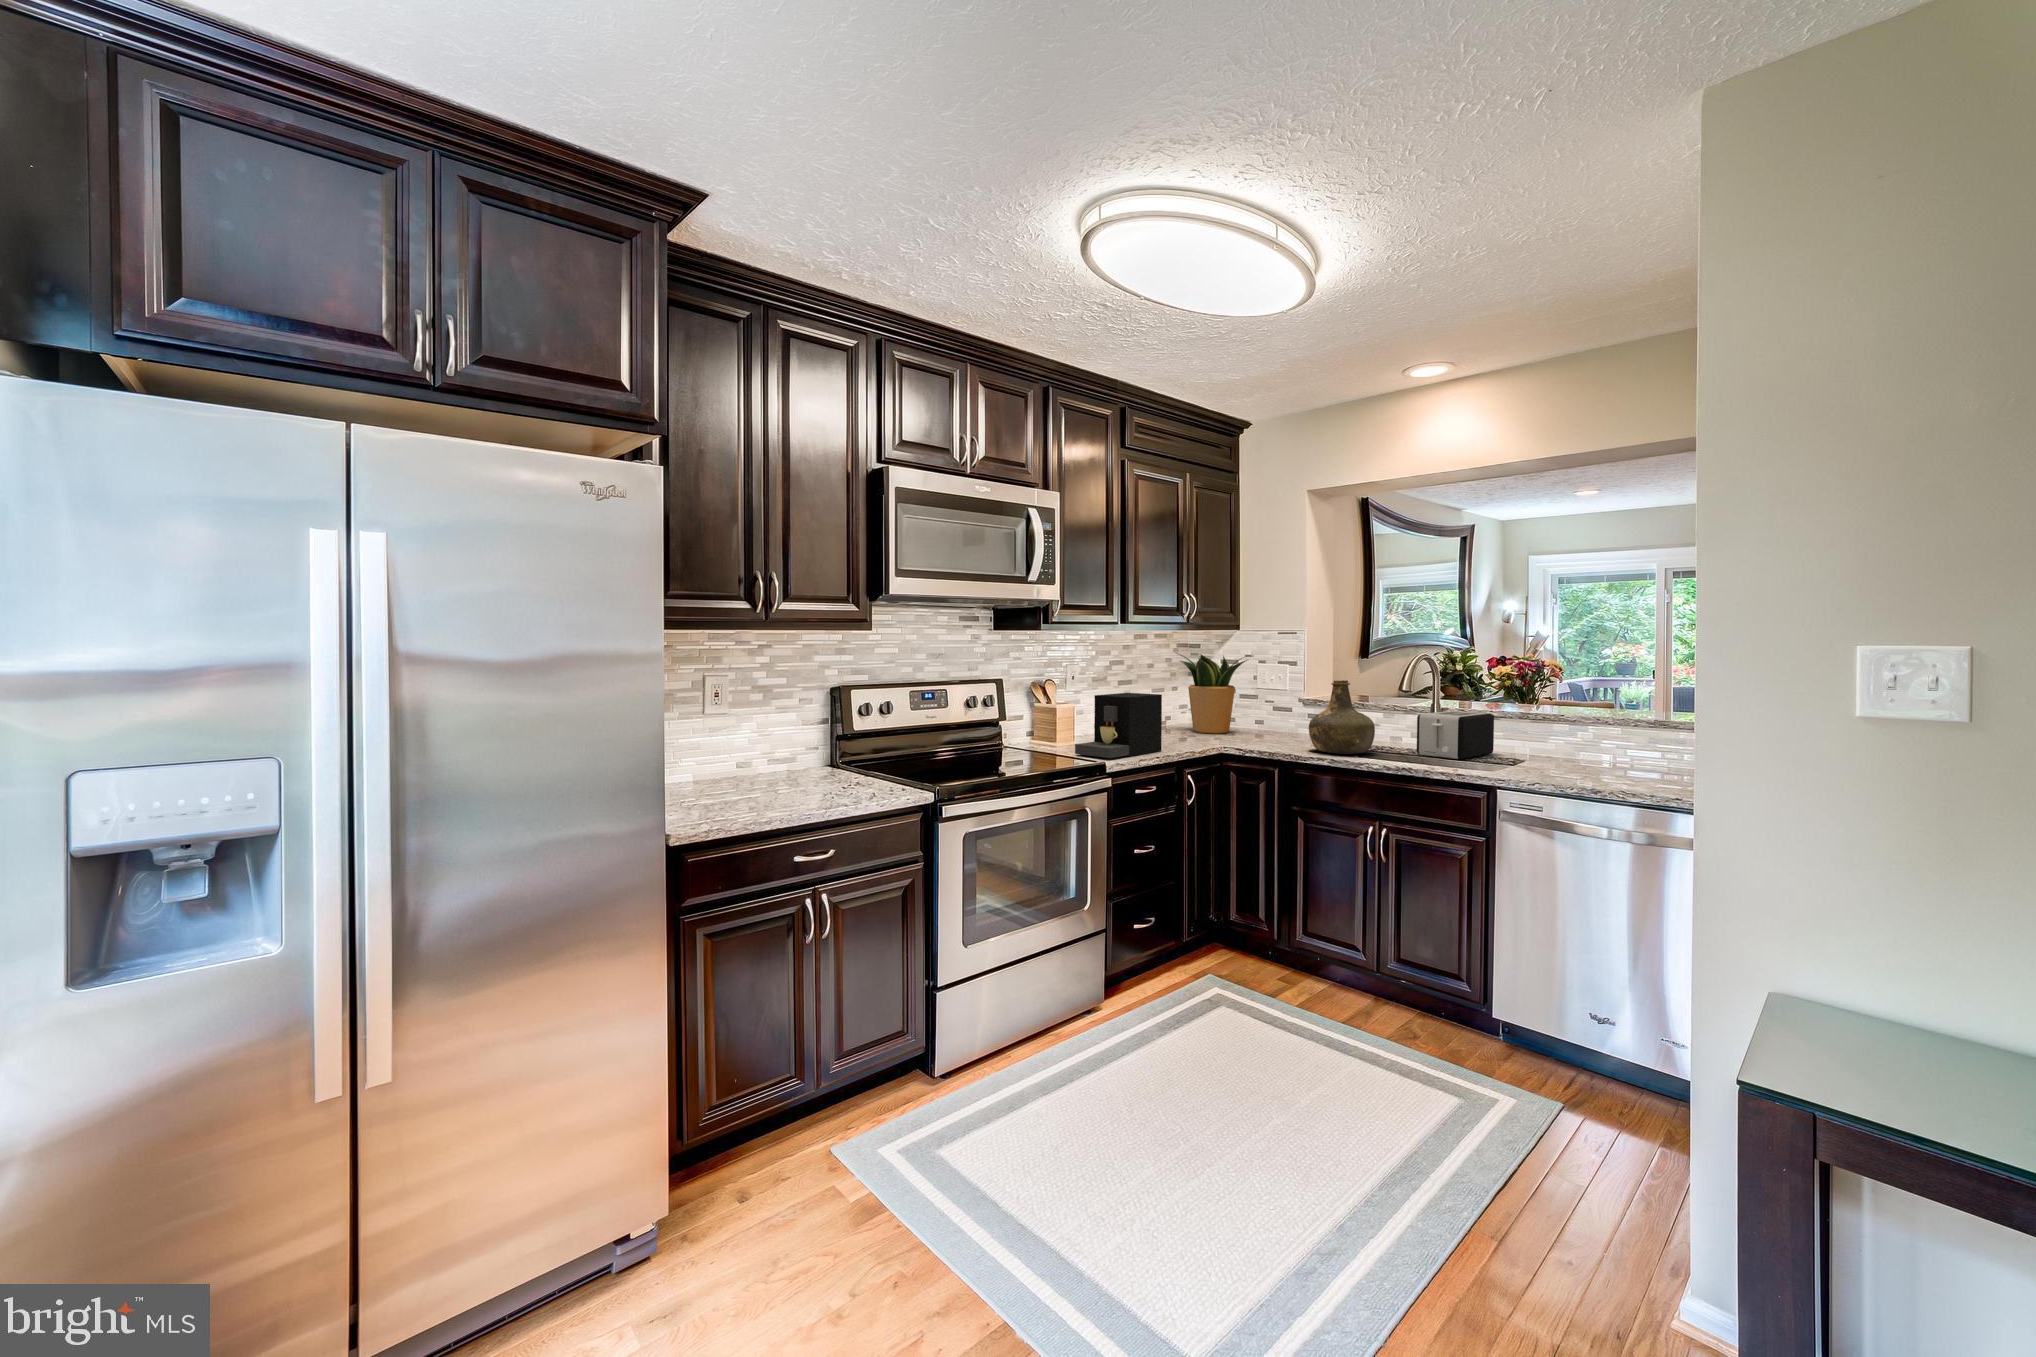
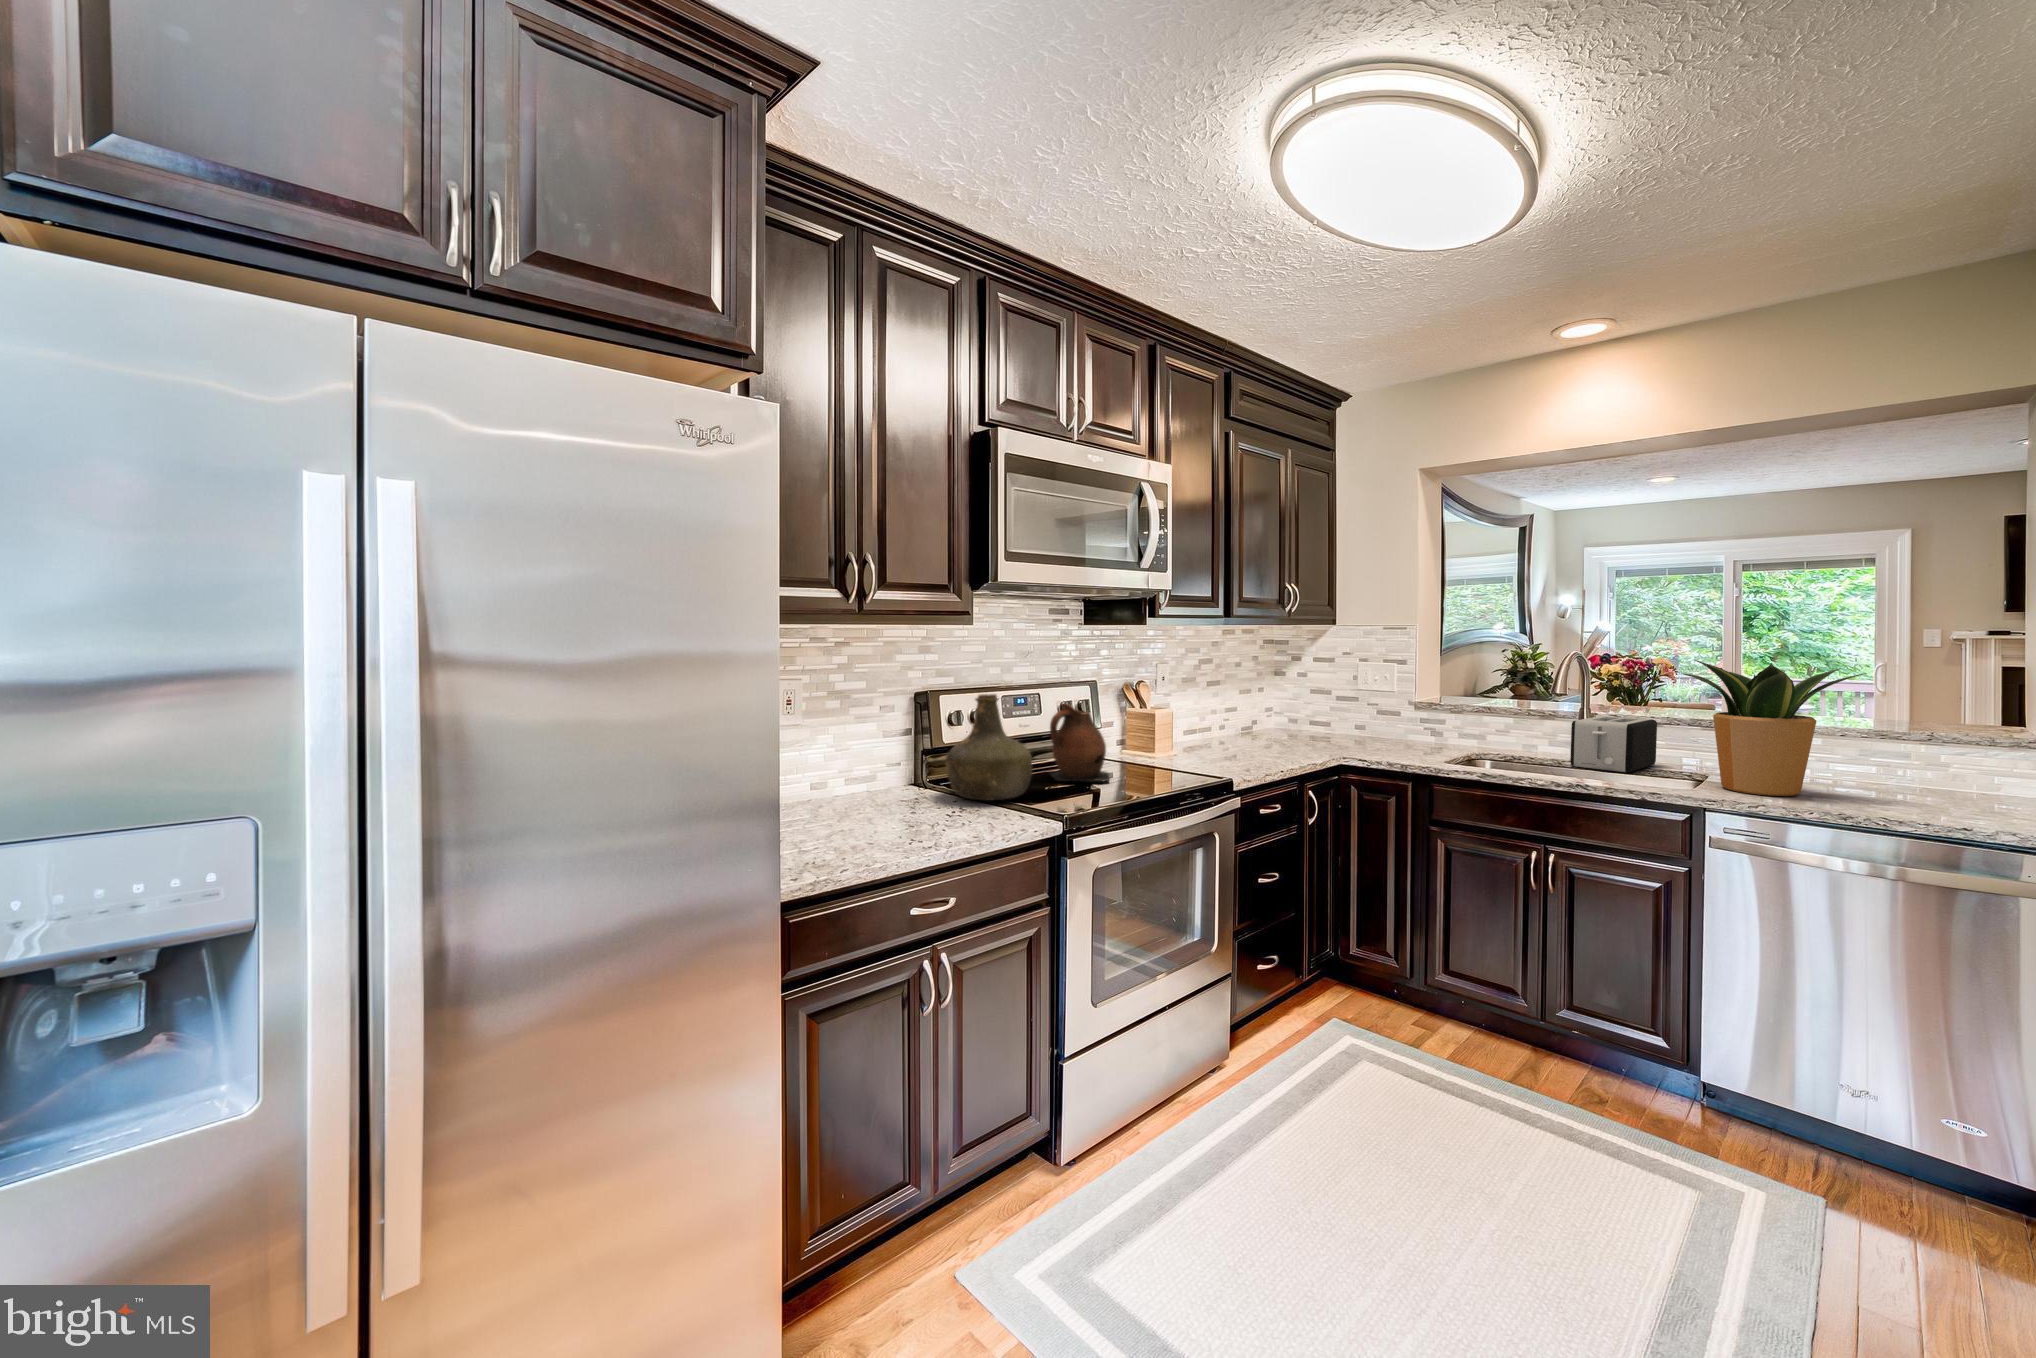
potted plant: present [1177,653,1247,733] -> present [1681,660,1866,796]
bottle: present [1309,680,1375,754] -> present [946,694,1032,801]
coffee maker: present [1075,693,1162,758] -> none [1186,696,1279,773]
ceramic pitcher: none [948,697,1003,766] -> present [1050,703,1110,782]

